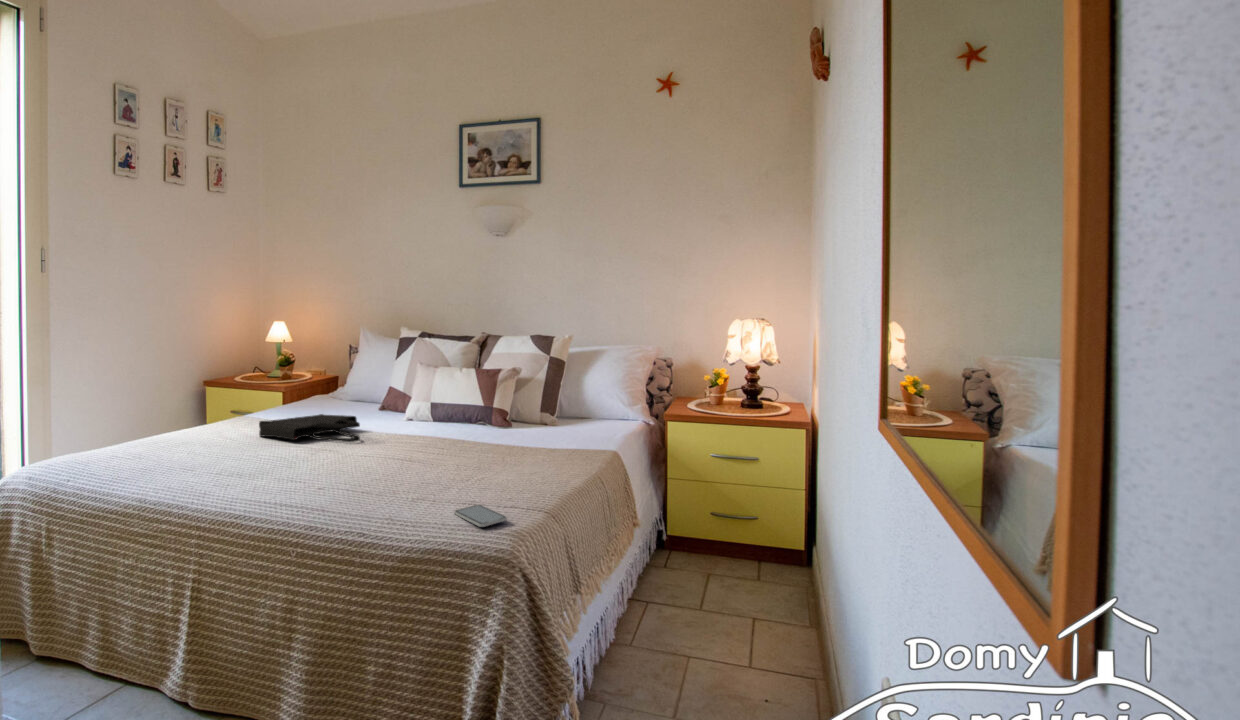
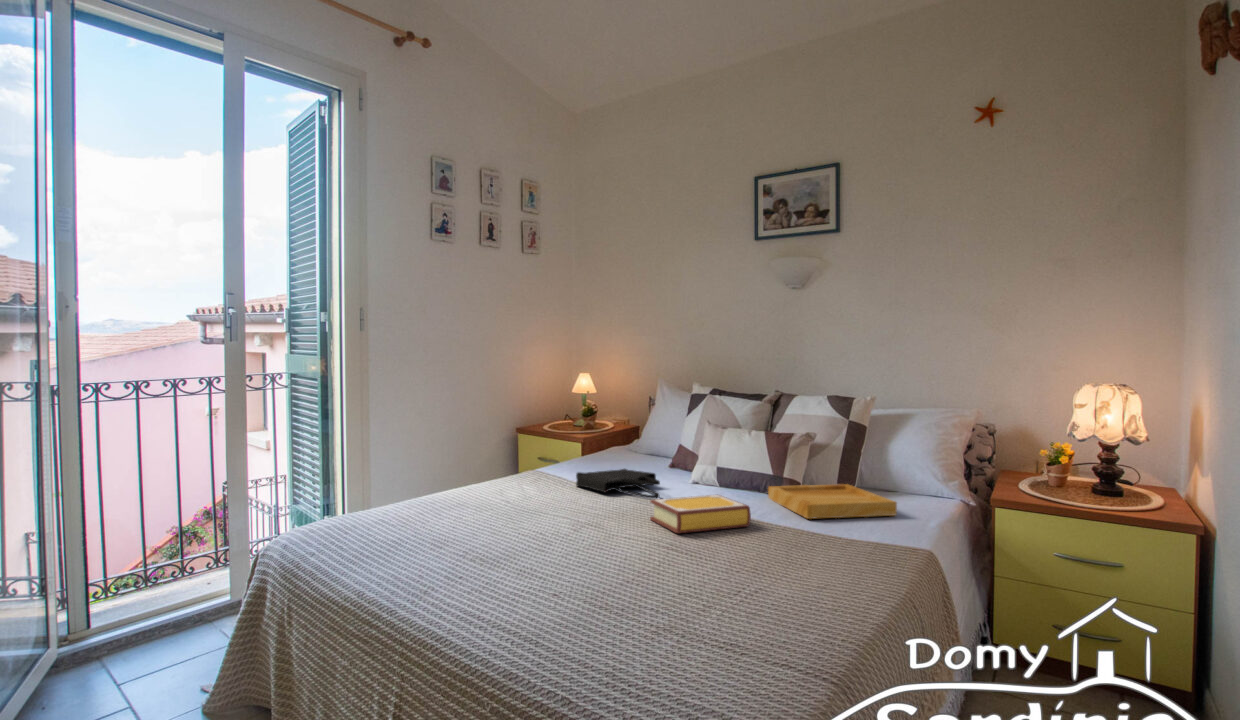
tray: none [477,414,595,447] -> present [768,484,897,519]
book: none [346,431,458,474] -> present [650,495,751,533]
smartphone: present [455,505,507,527] -> none [750,575,799,597]

